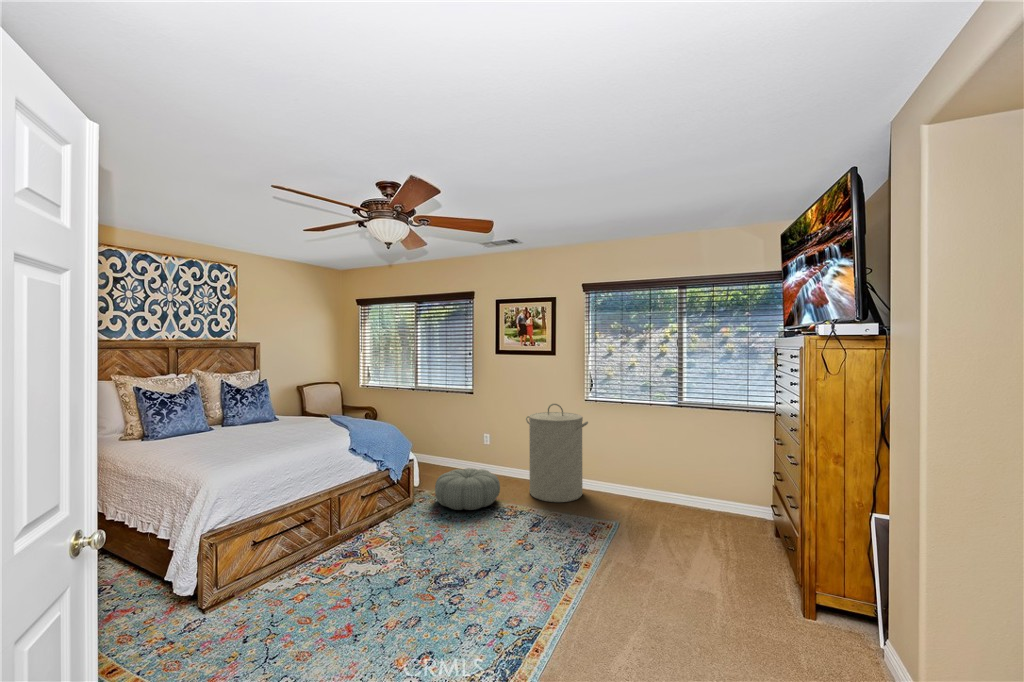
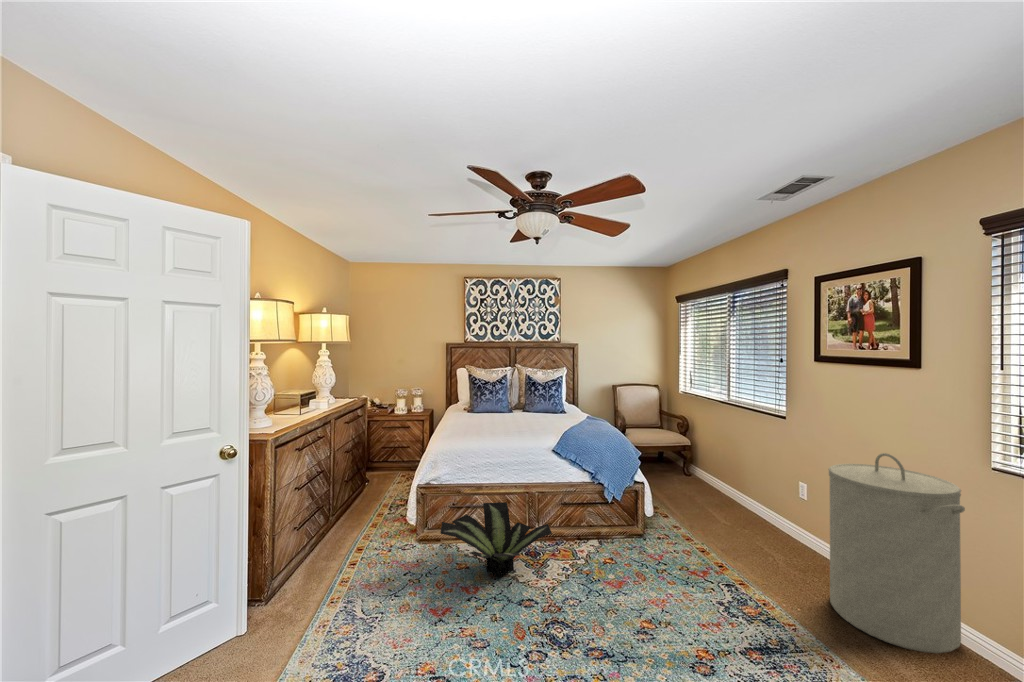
pouf: present [435,468,500,510] -> none [668,511,767,579]
potted plant: none [285,516,396,584] -> present [440,502,552,577]

